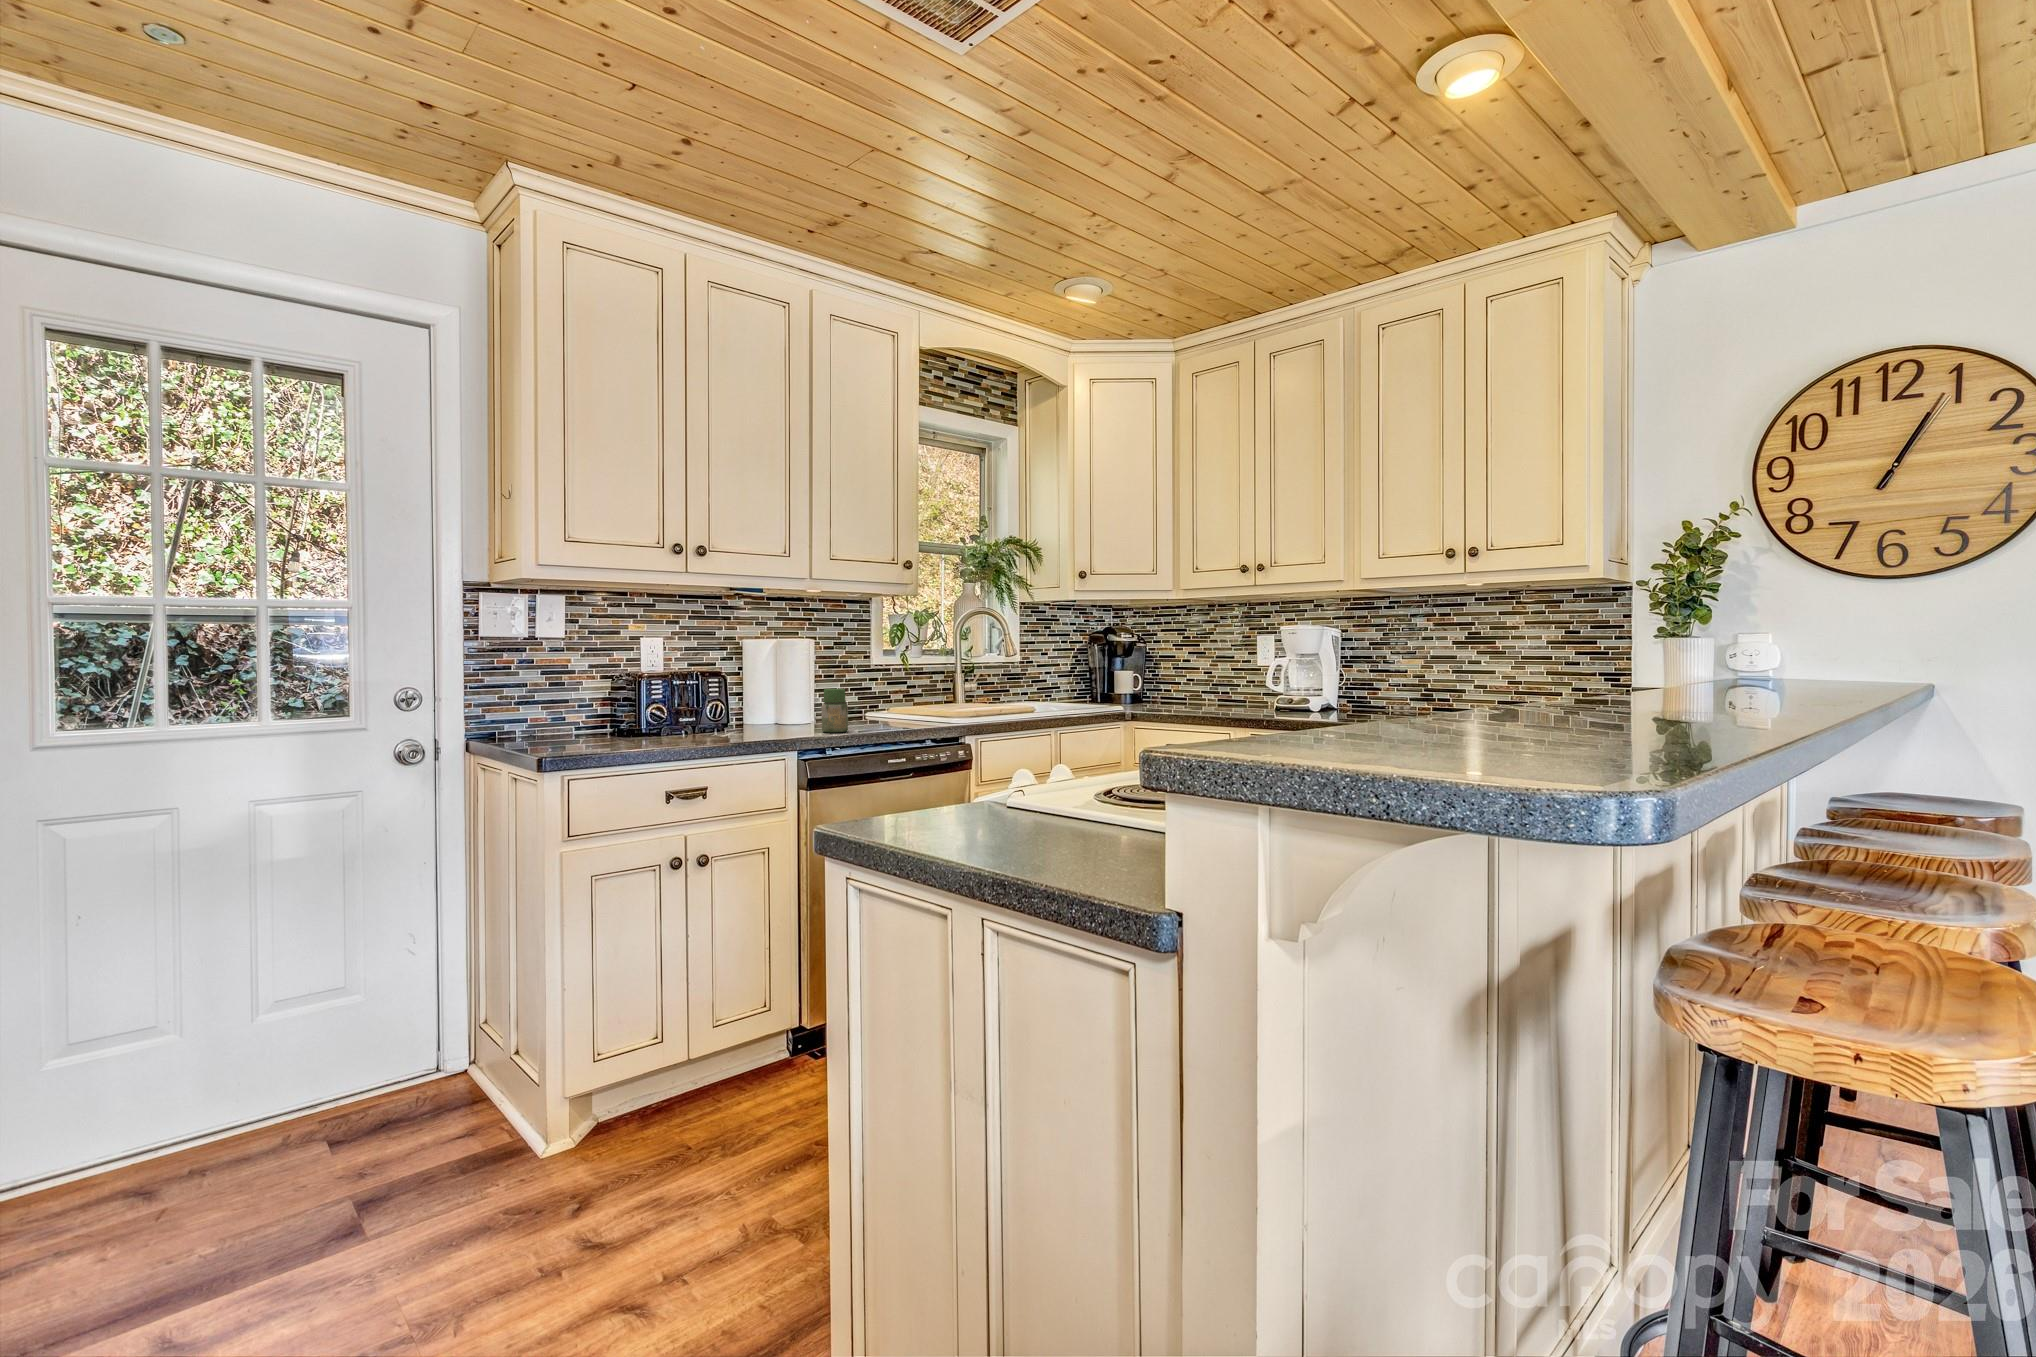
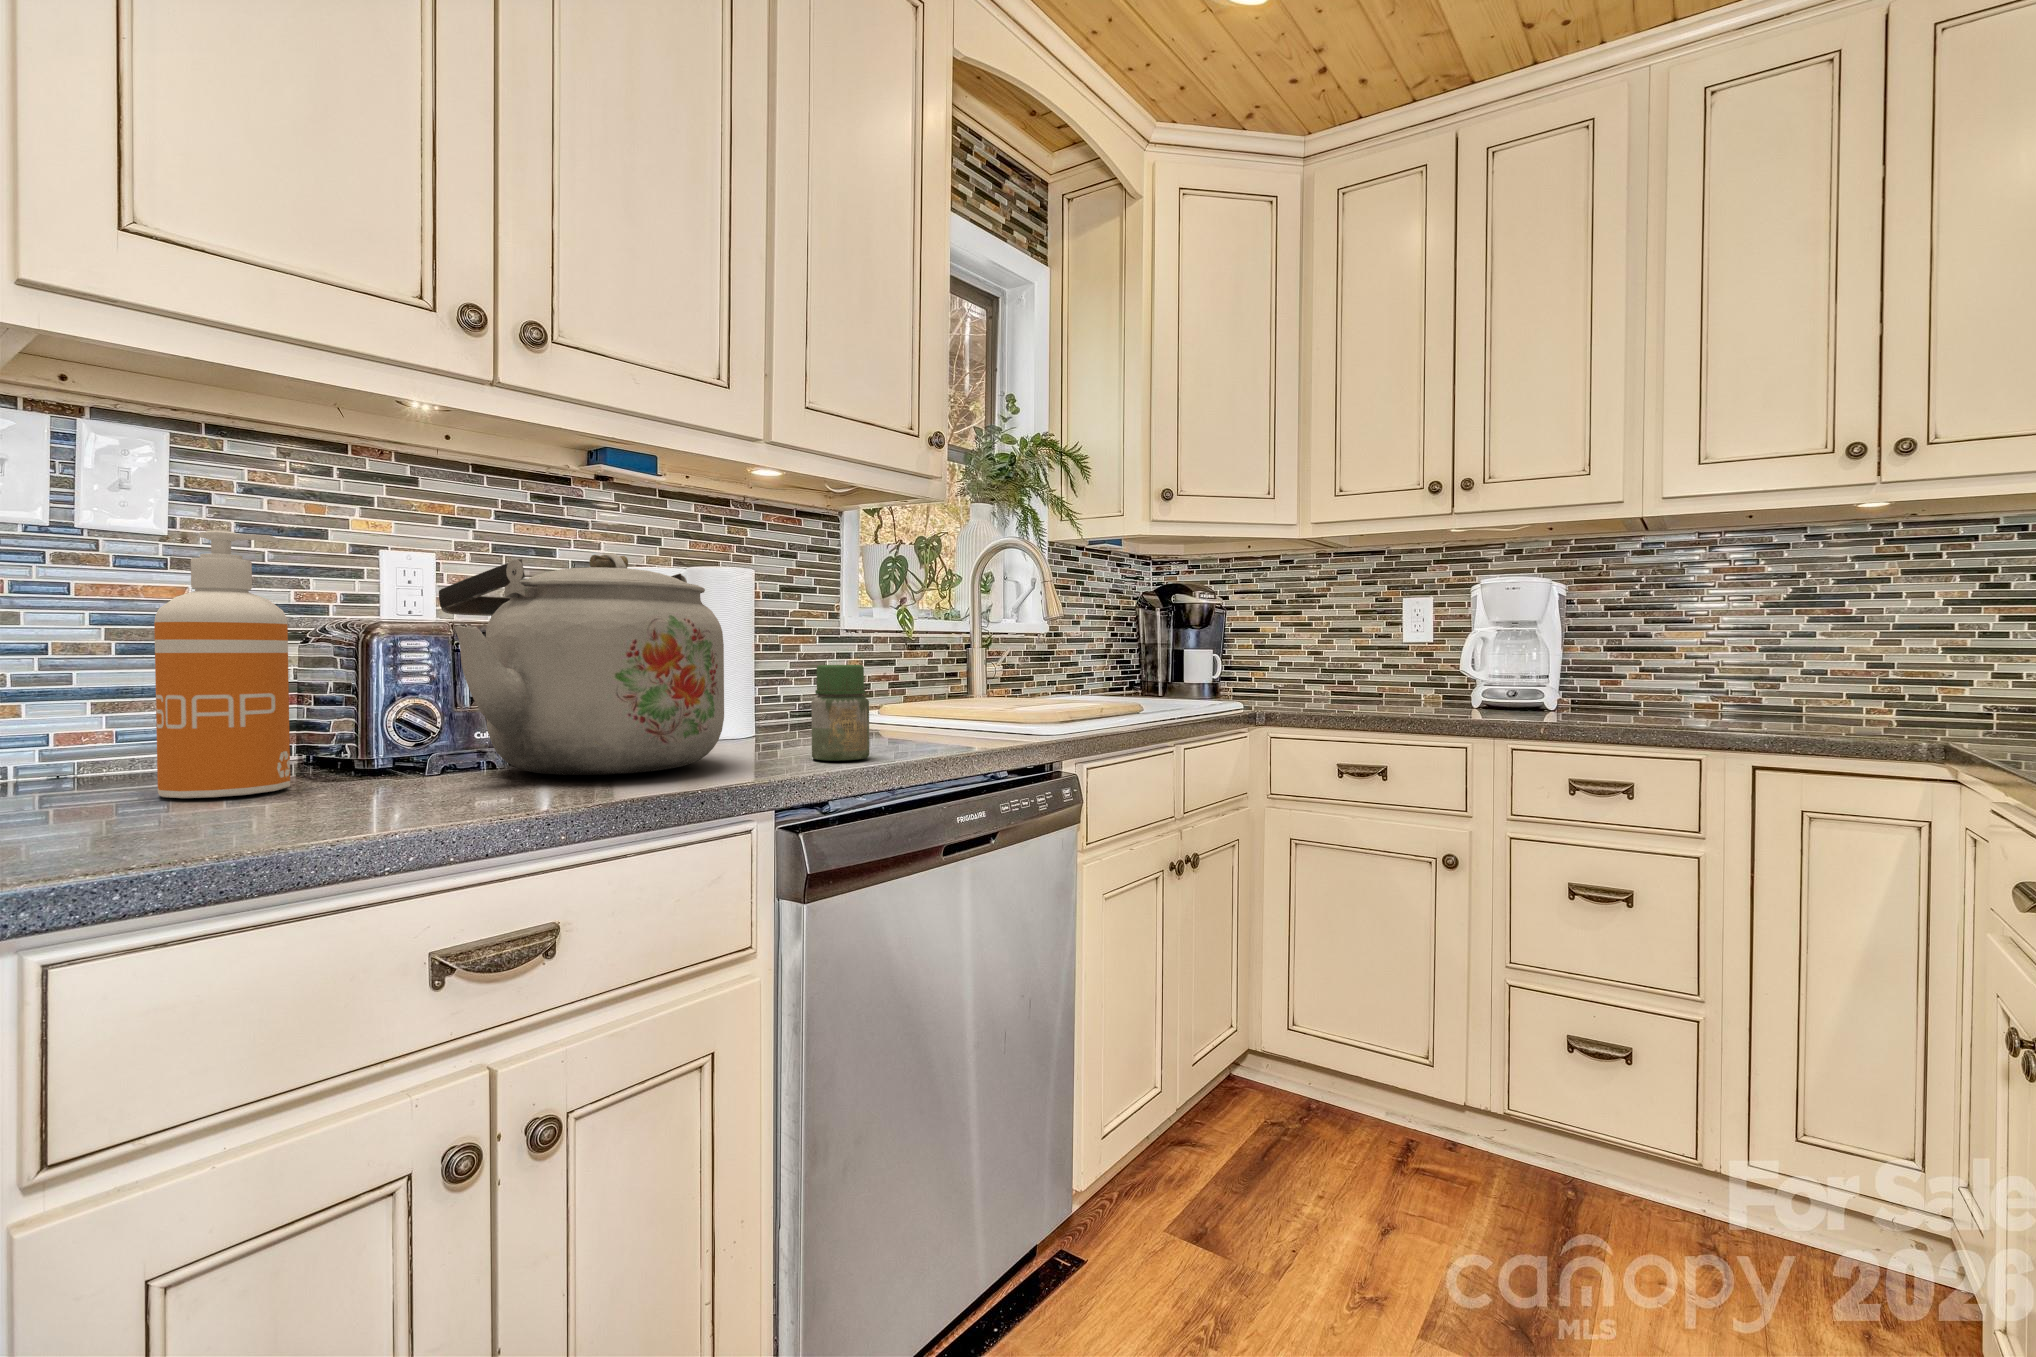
soap dispenser: none [573,643,616,741] -> present [154,530,290,798]
kettle: none [667,643,781,736] -> present [439,553,724,775]

